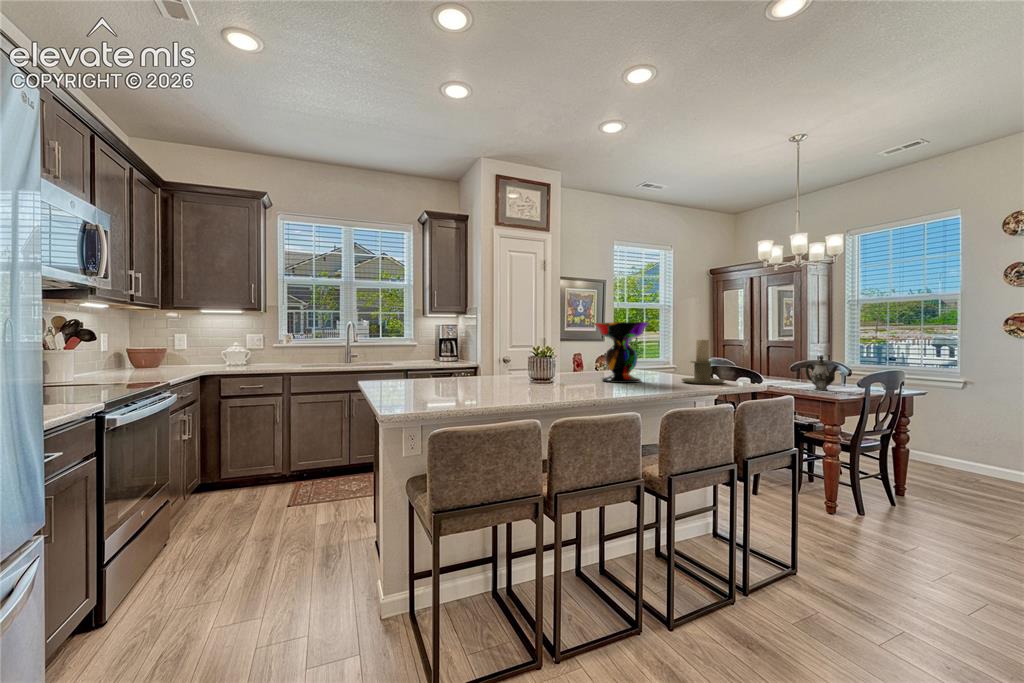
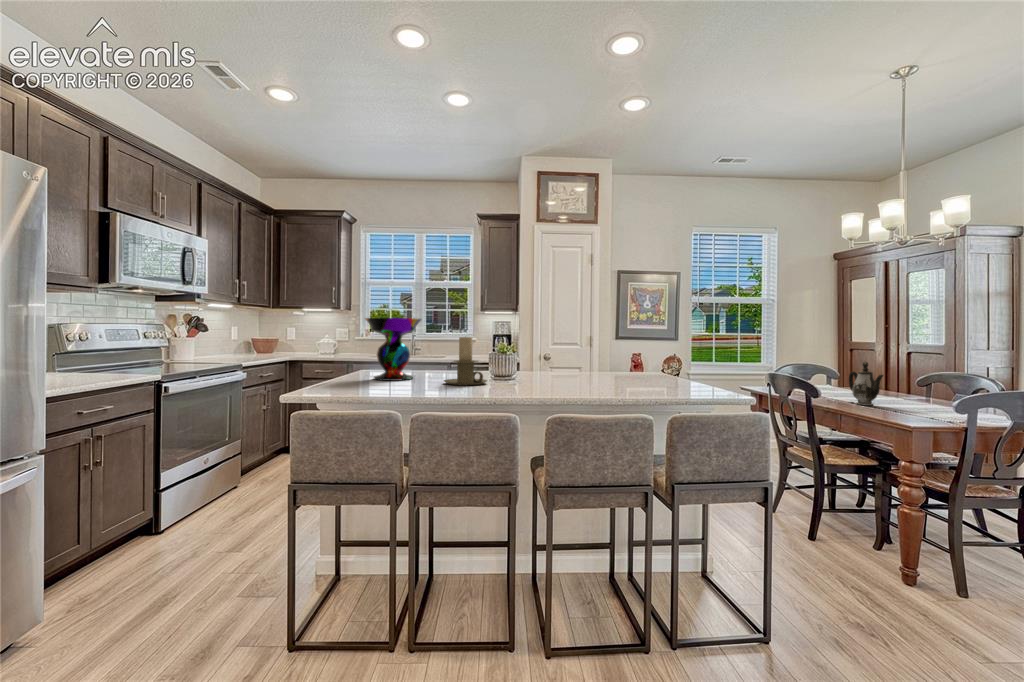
decorative bowl: present [594,322,649,383] -> present [365,318,421,381]
candle holder: present [681,340,725,384] -> present [444,337,487,385]

